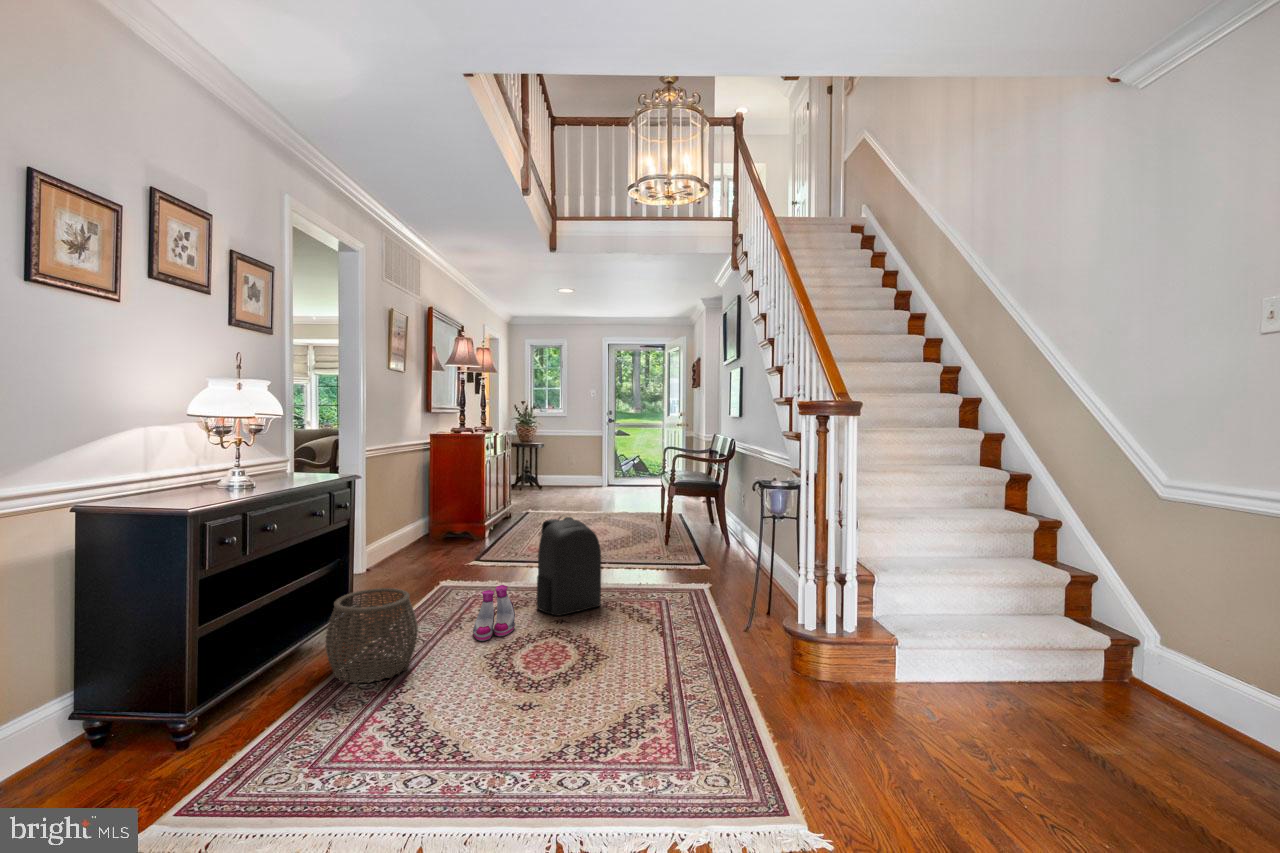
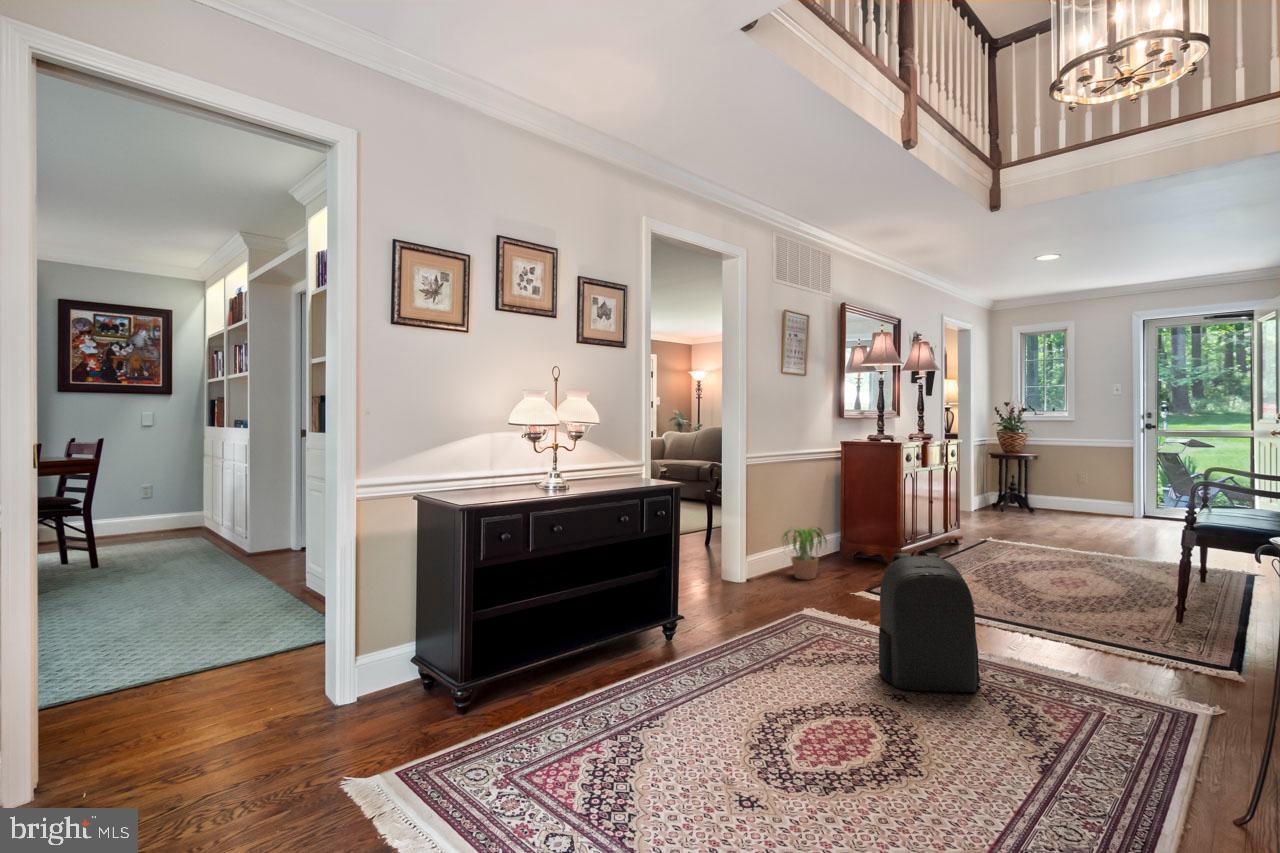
potted plant: none [388,510,442,558] -> present [783,527,827,580]
boots: present [473,585,515,641] -> none [773,629,831,695]
woven basket: present [325,588,418,684] -> none [601,603,693,706]

